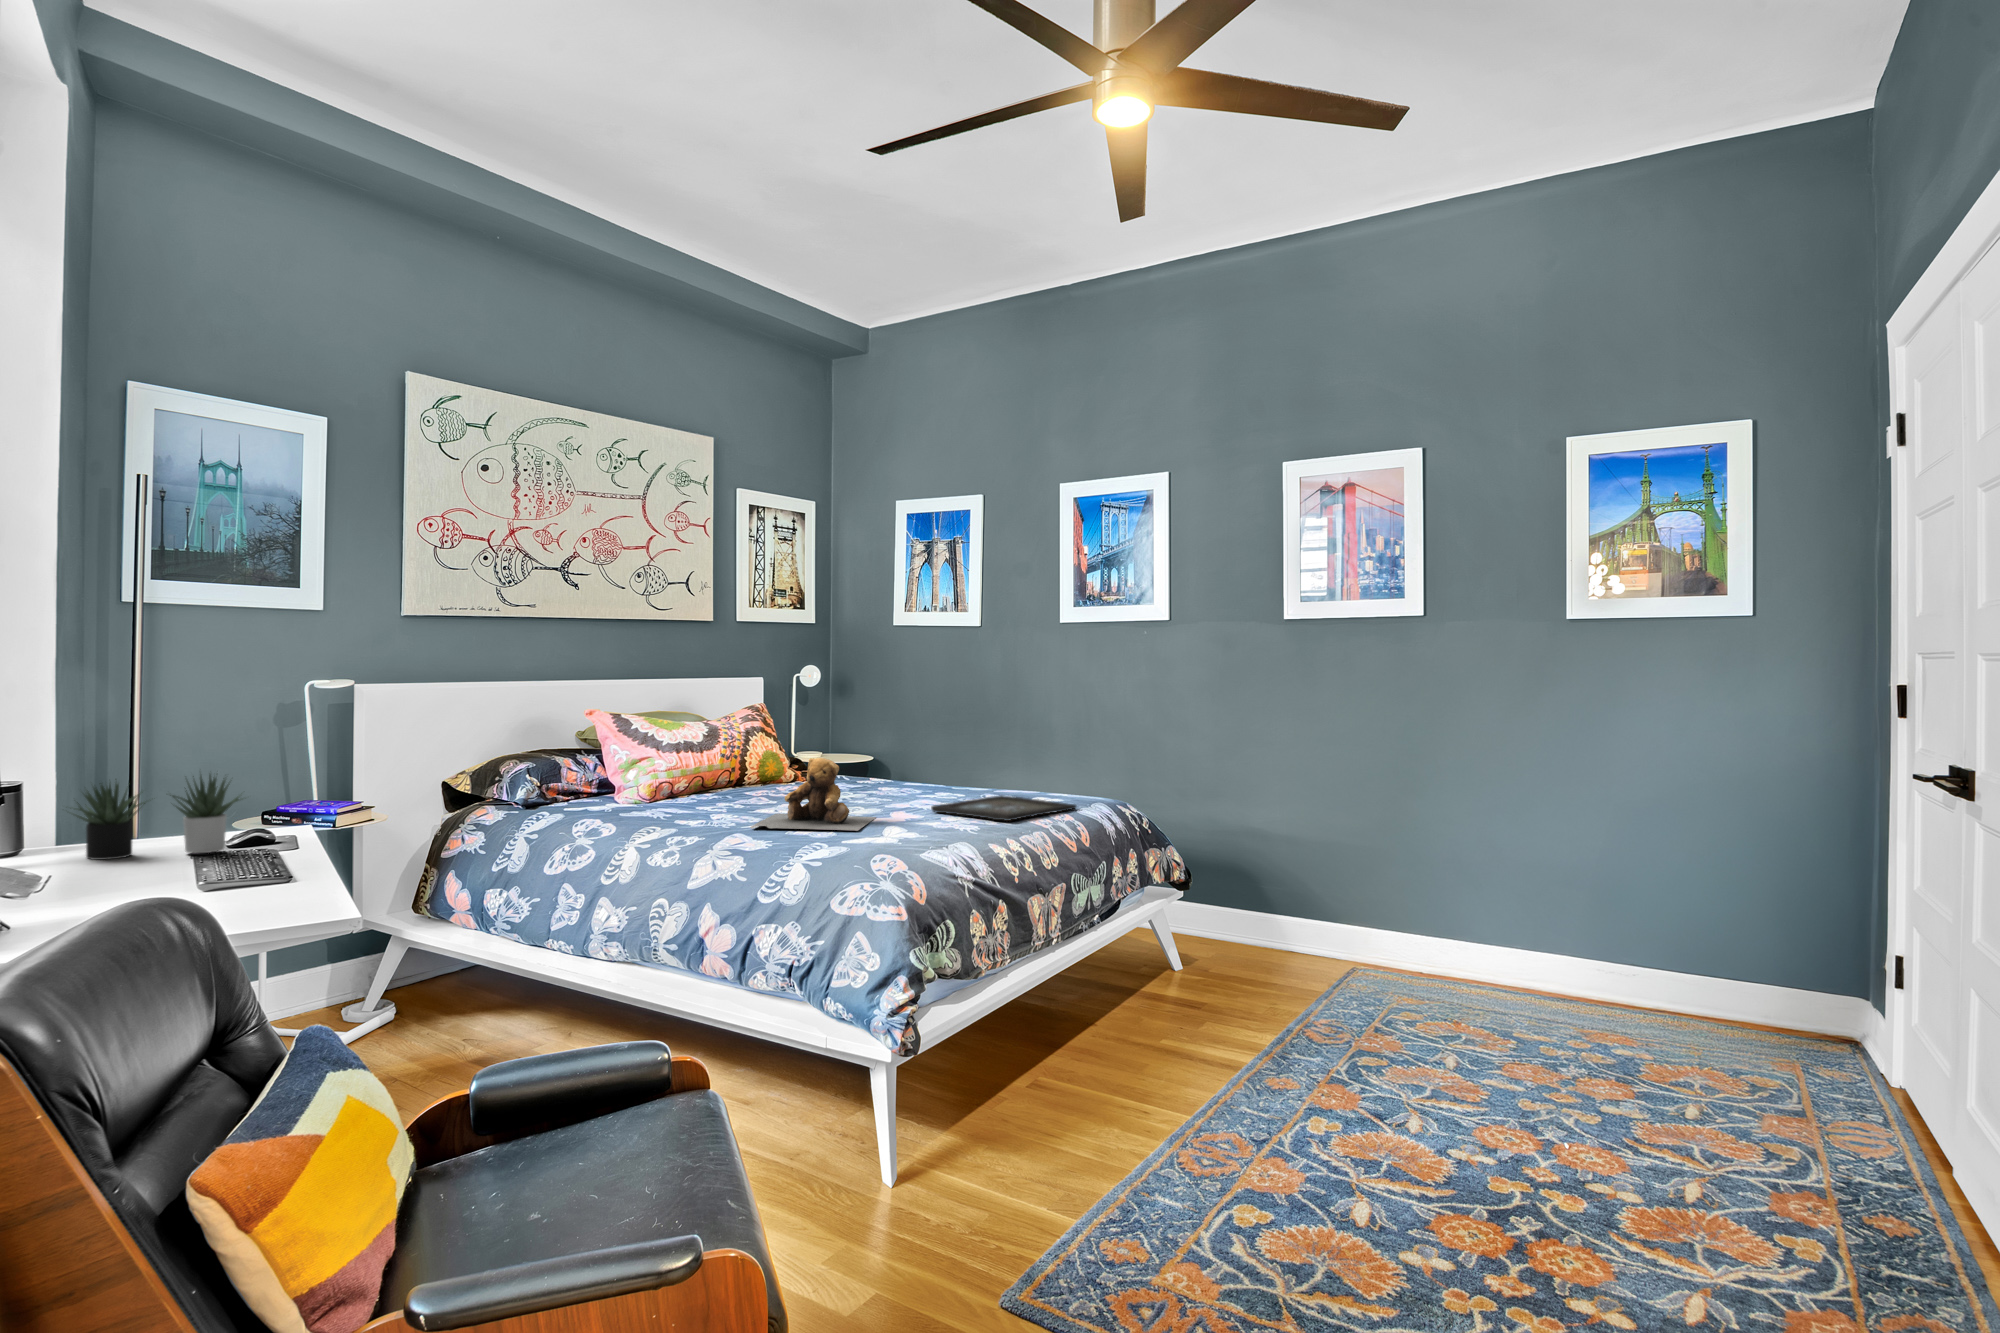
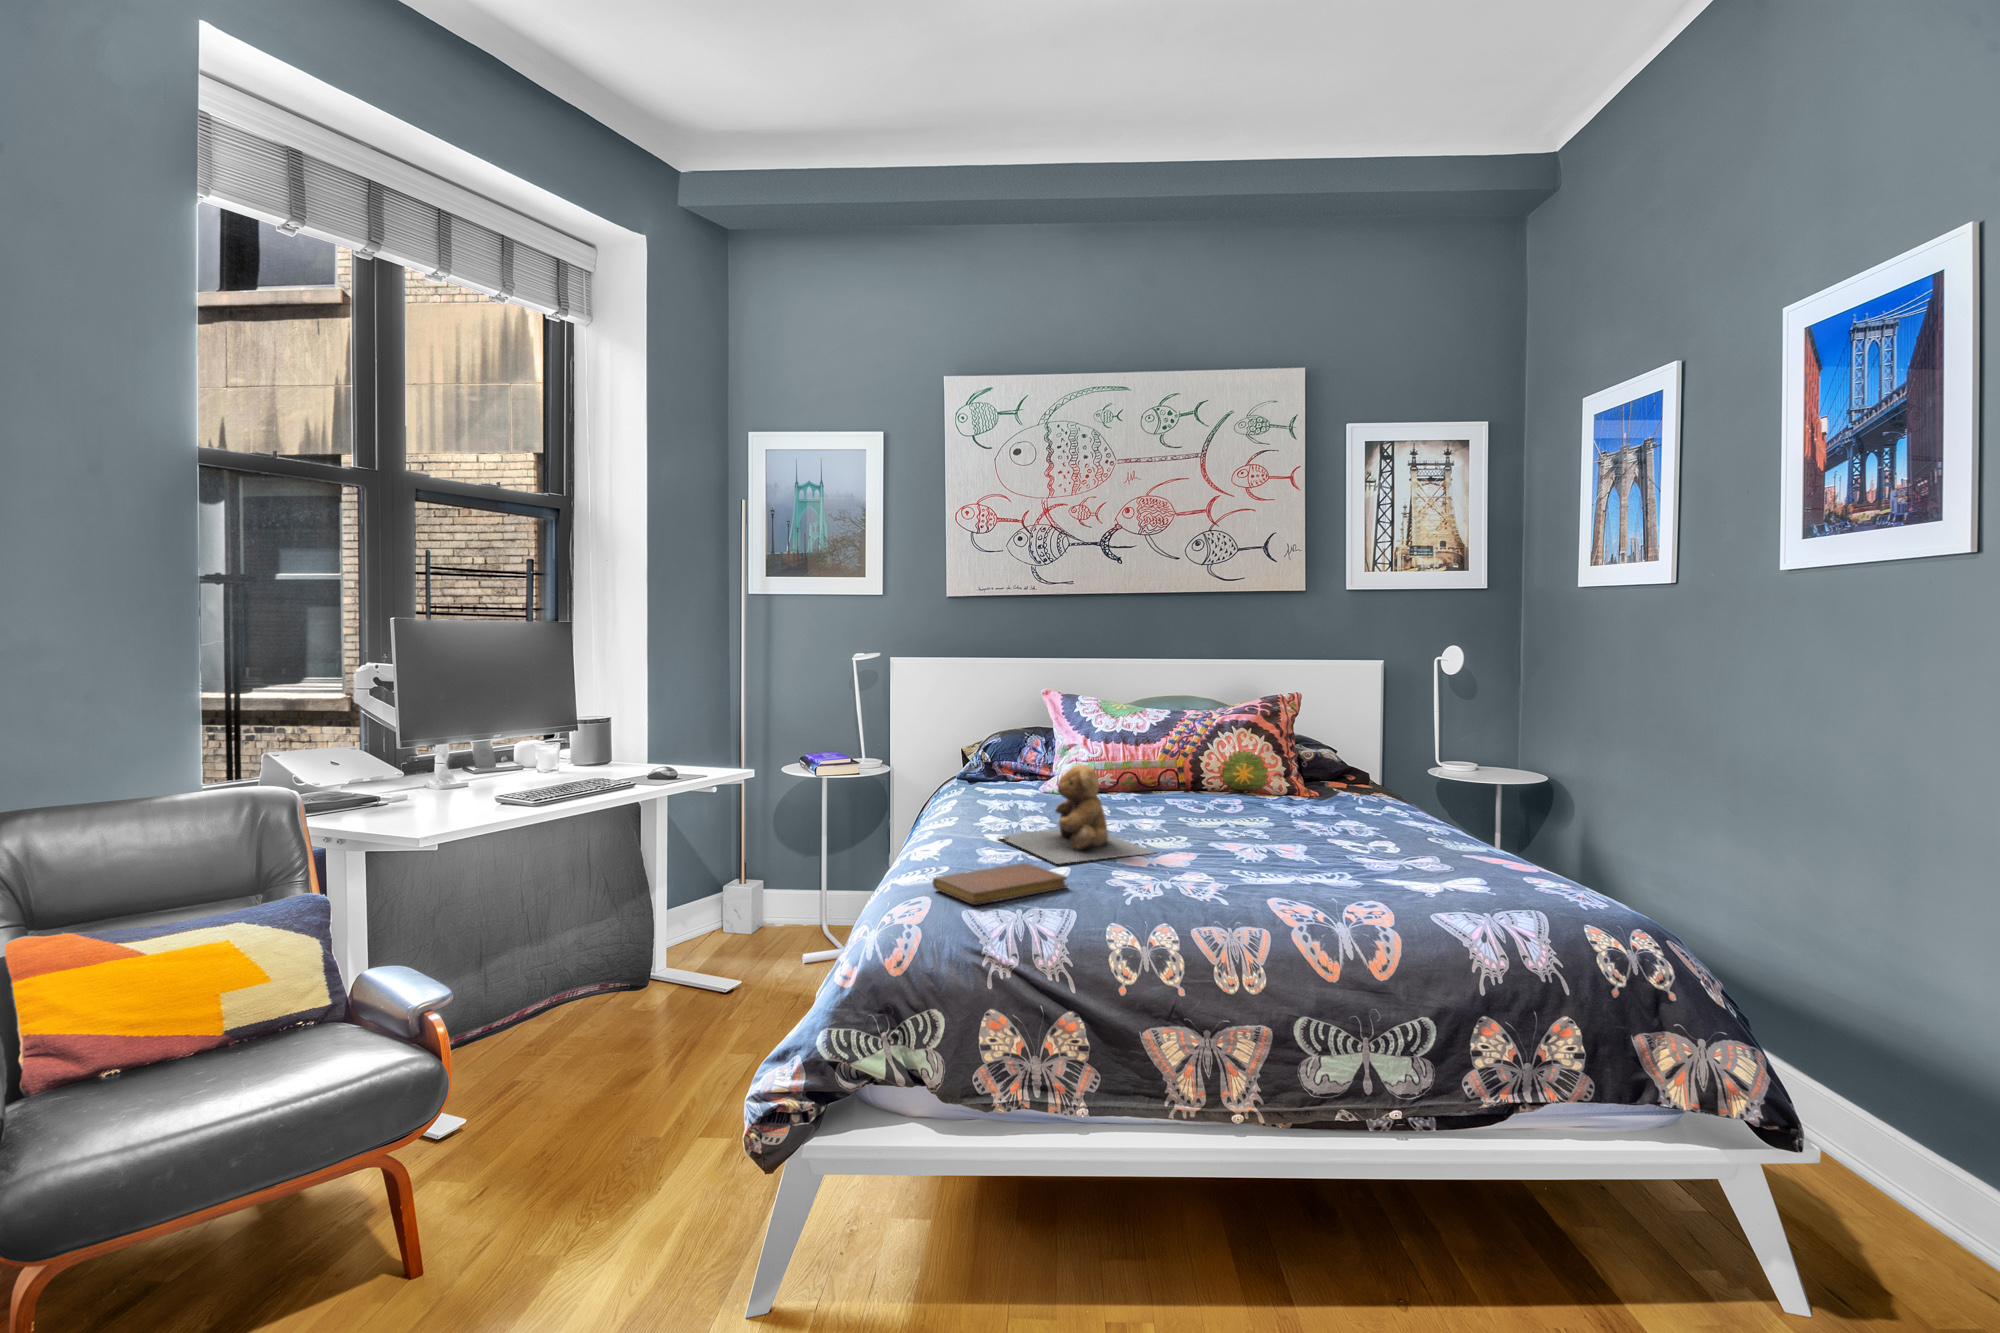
succulent plant: present [73,775,240,860] -> none [535,720,623,782]
tray: present [931,795,1076,821] -> none [1236,852,1448,904]
notebook: none [852,829,913,853] -> present [933,863,1067,905]

